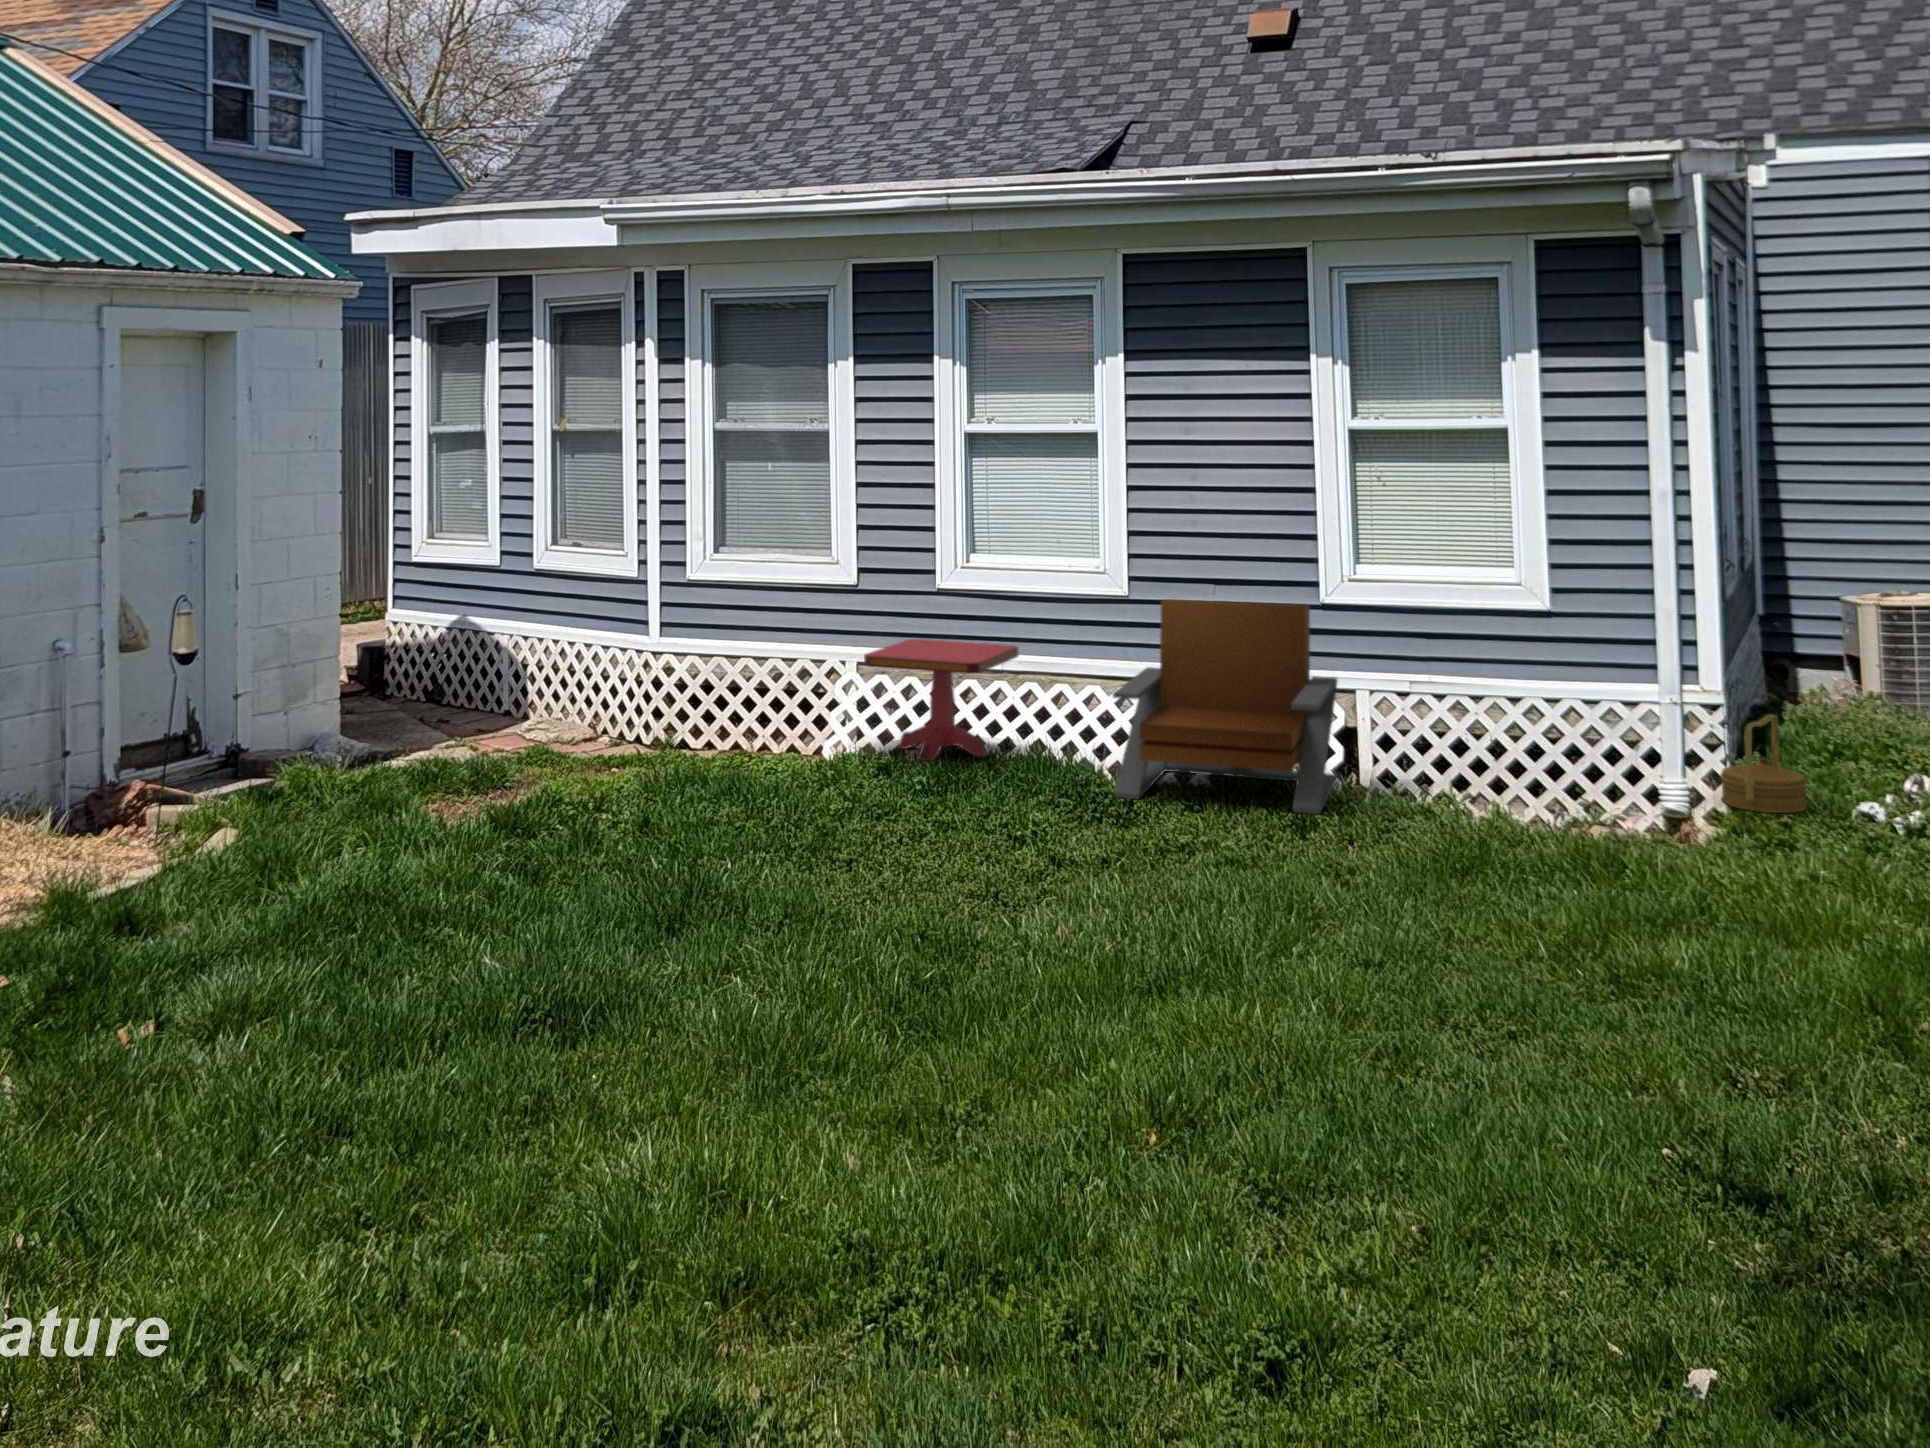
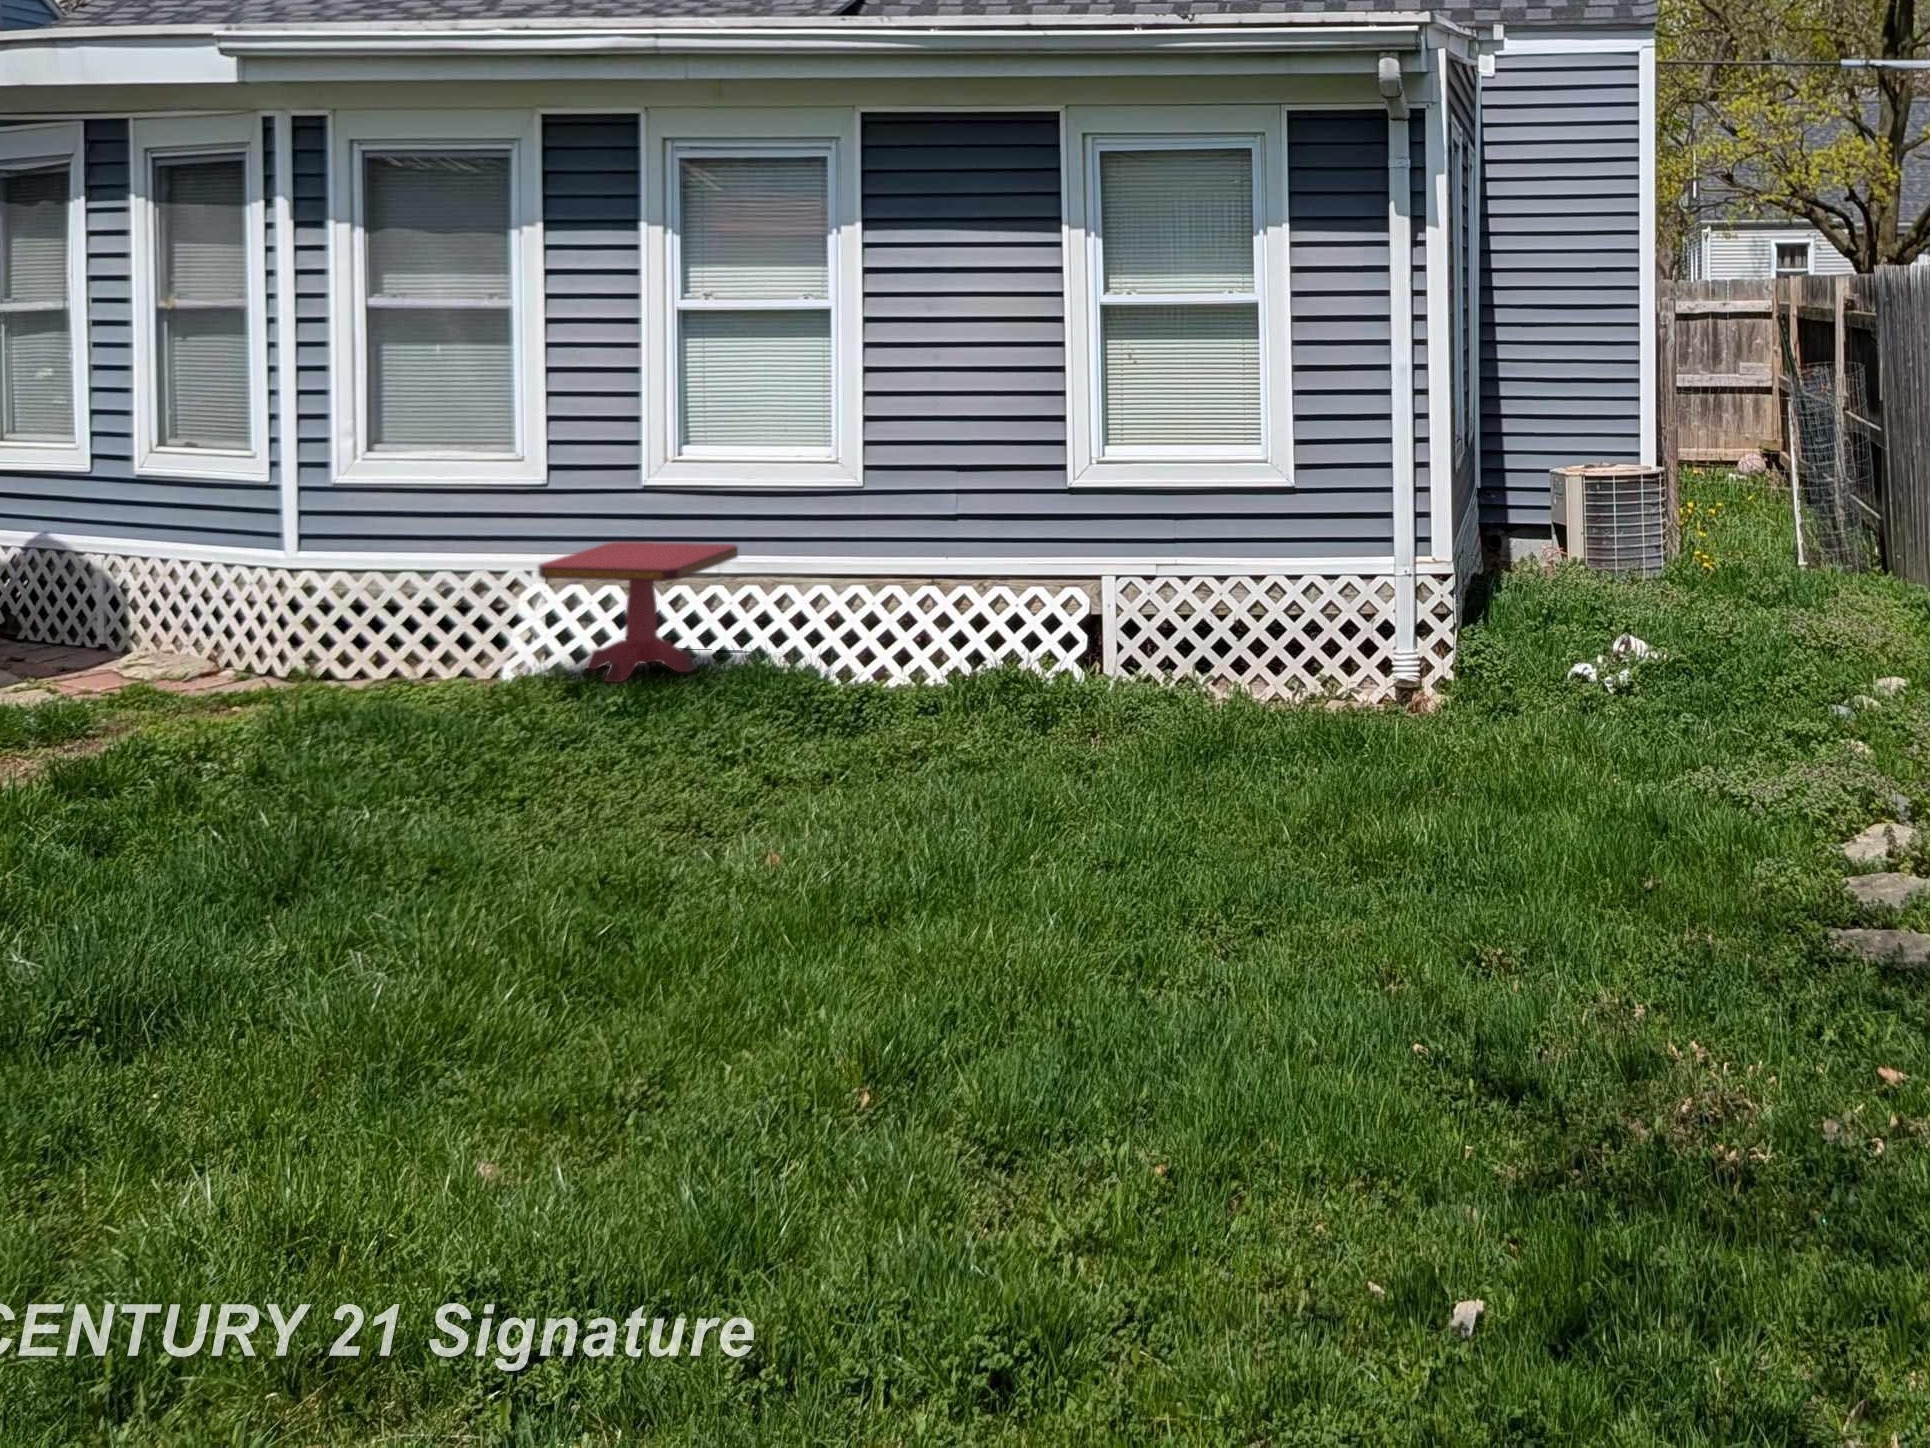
lounge chair: present [1113,599,1338,814] -> none [823,489,1081,714]
woven basket: present [1720,714,1808,813] -> none [1442,579,1517,675]

